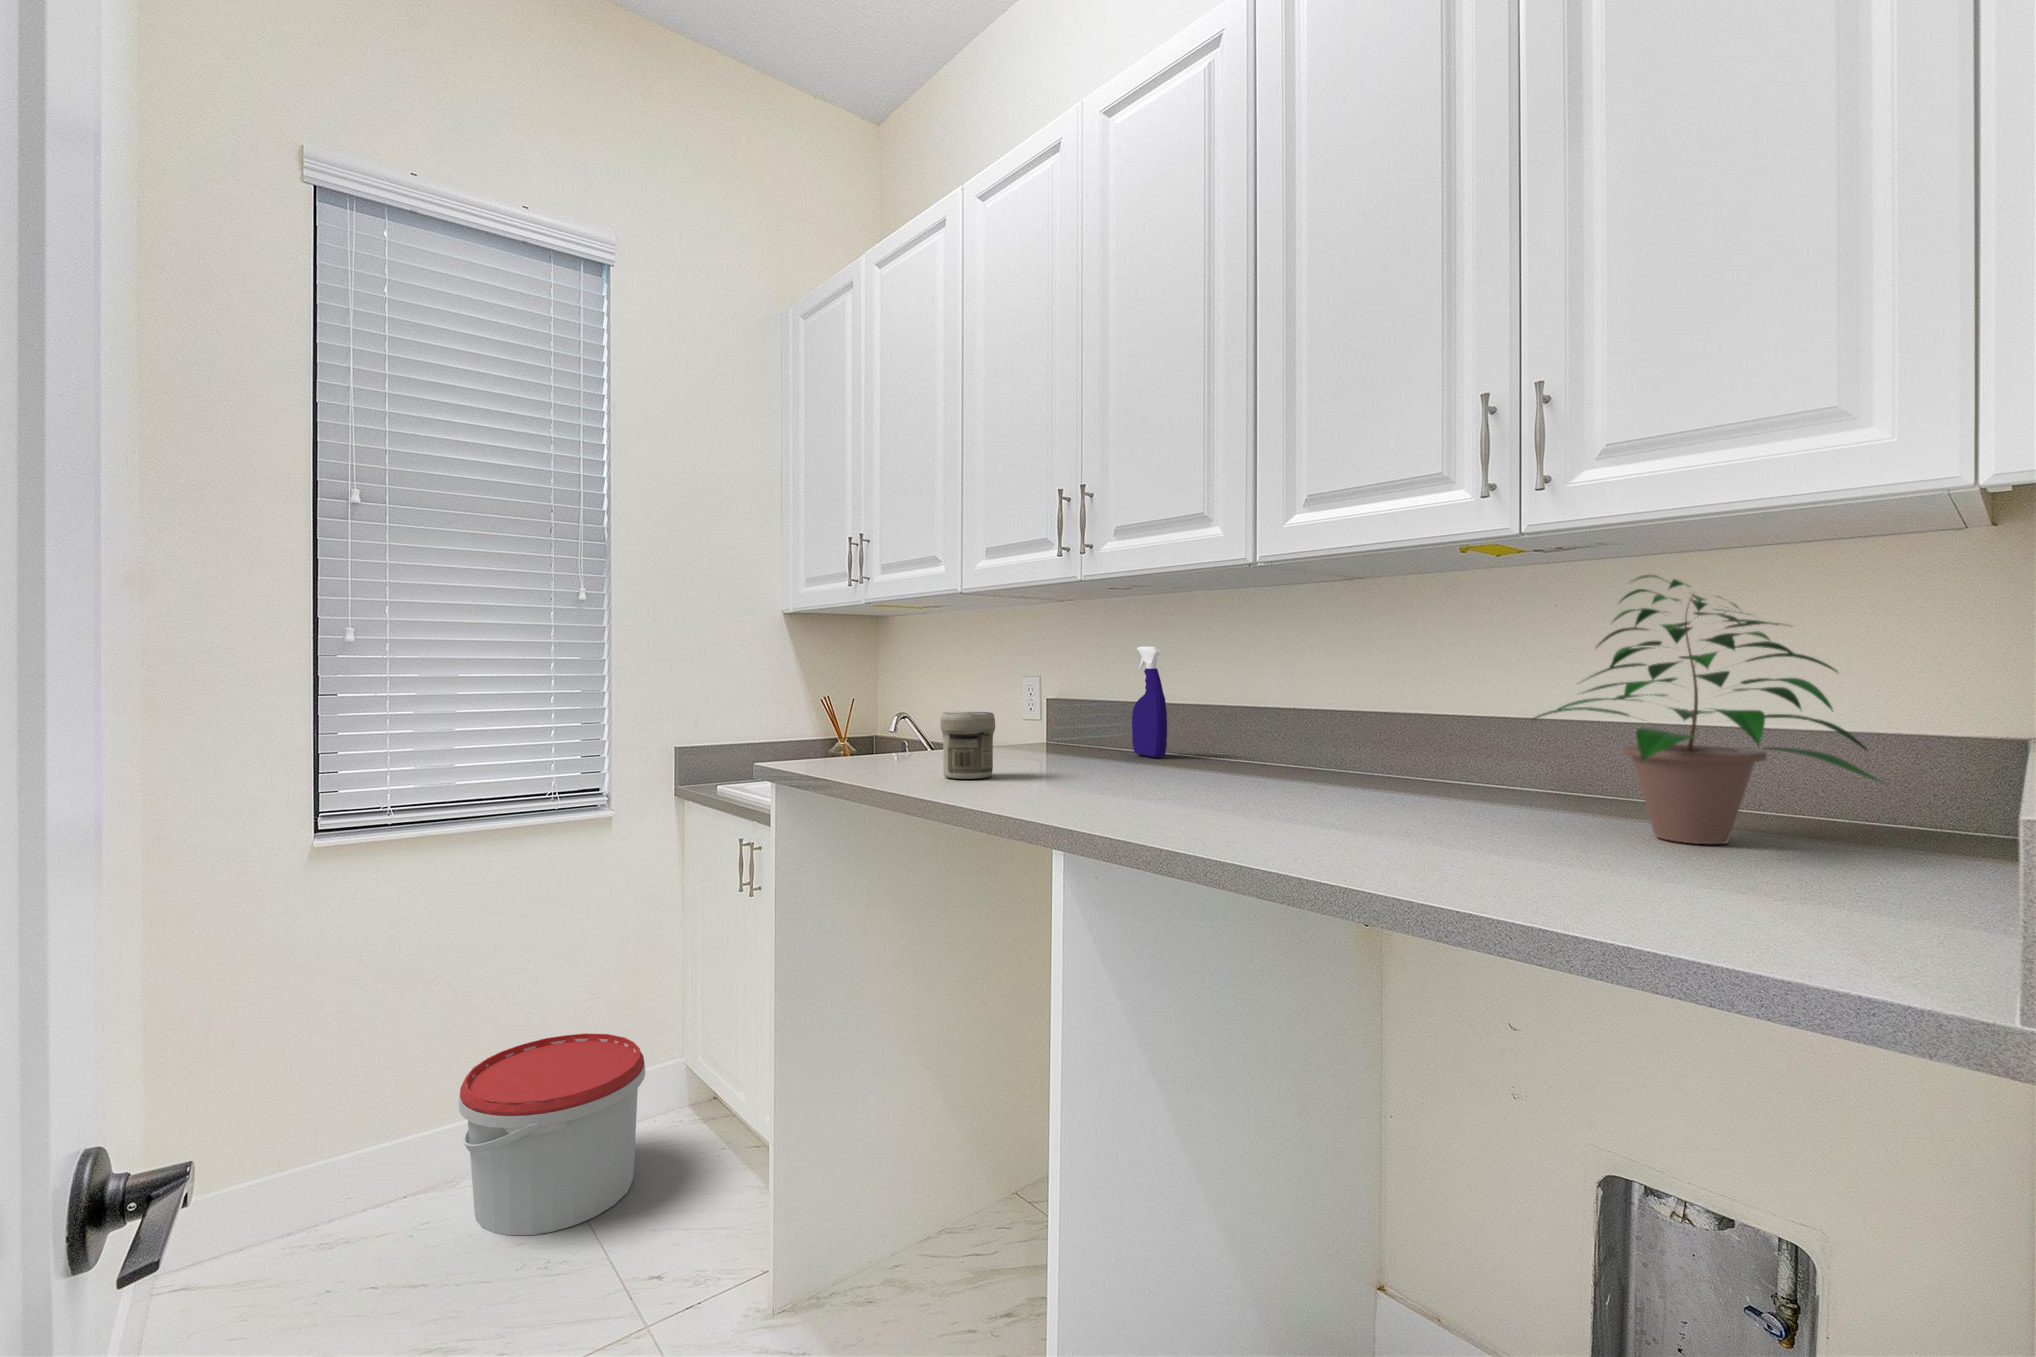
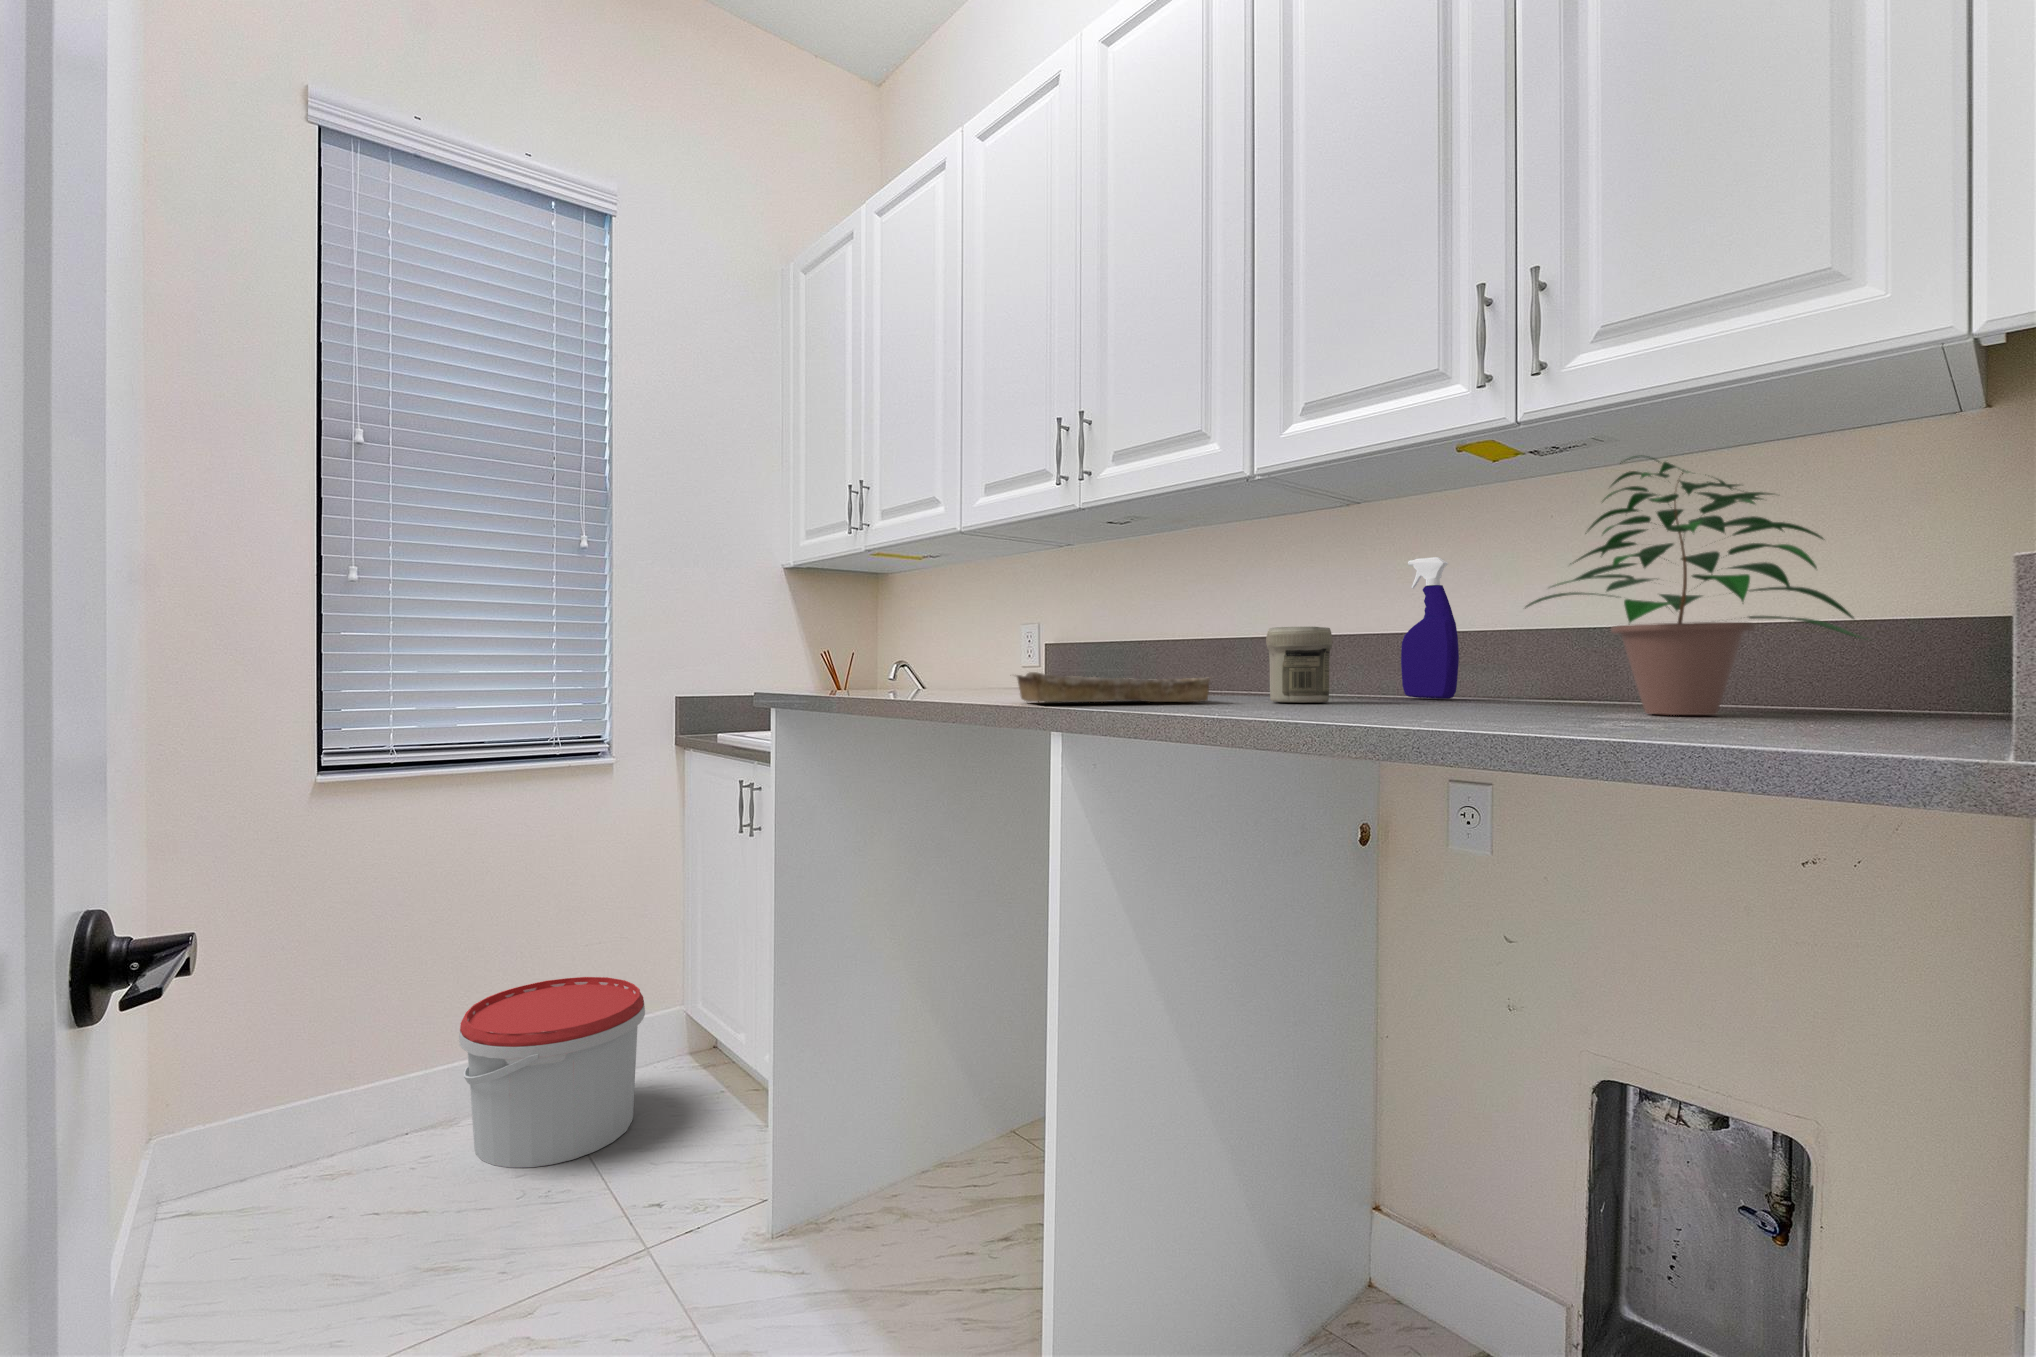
spray bottle: present [1132,646,1167,757] -> present [1401,557,1459,699]
jar: present [940,712,995,779] -> present [1266,627,1332,703]
tray: none [1011,763,1220,799] -> present [1016,672,1210,702]

